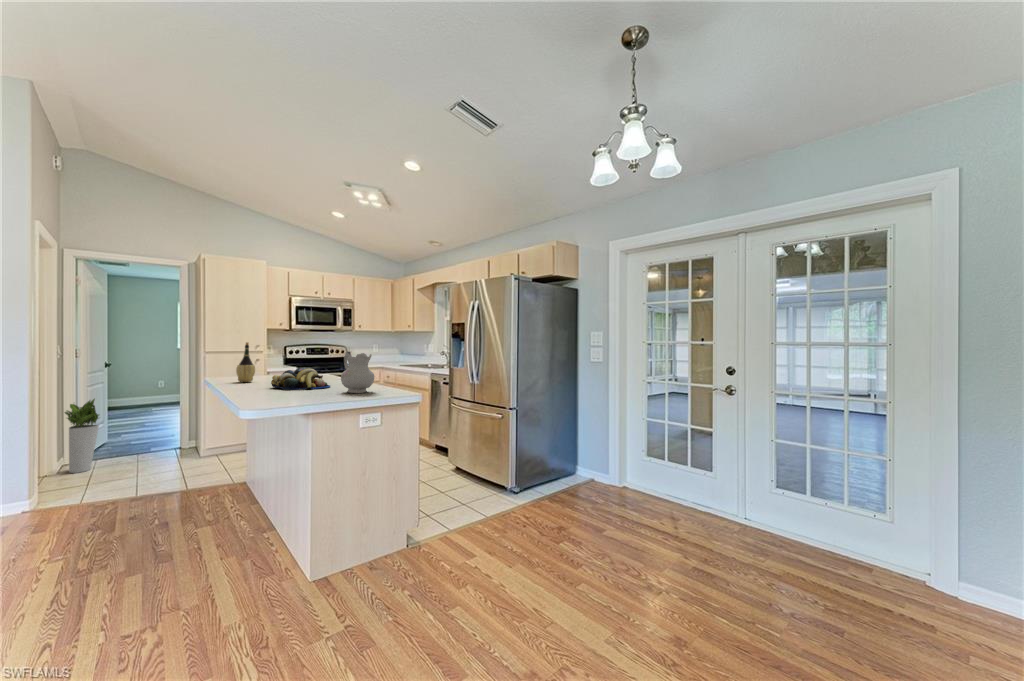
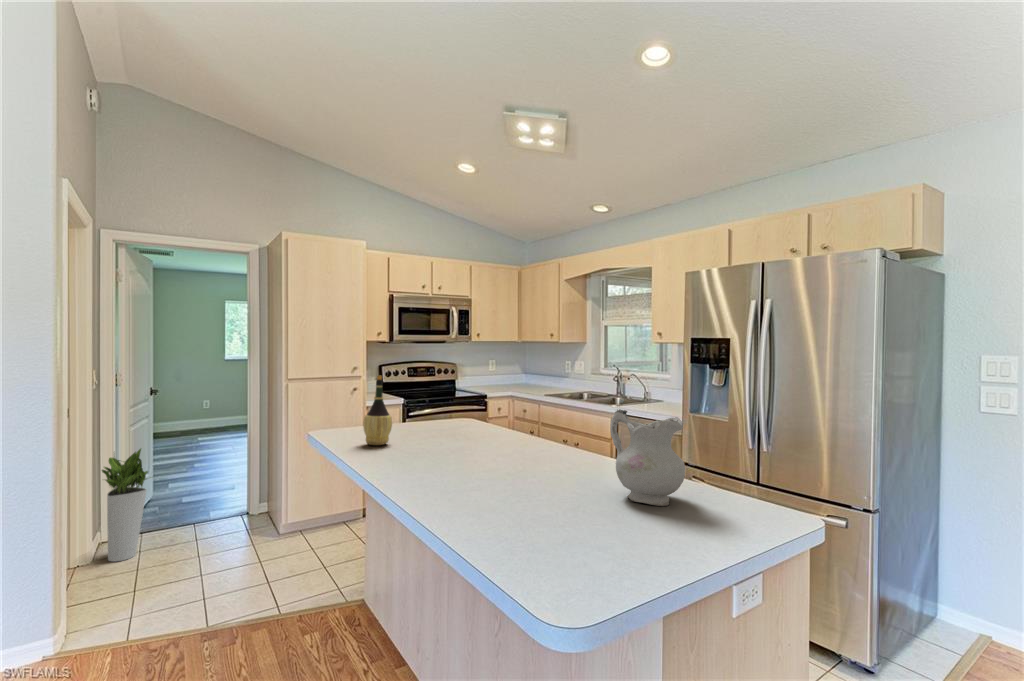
fruit bowl: present [271,368,330,390] -> none [451,430,552,484]

